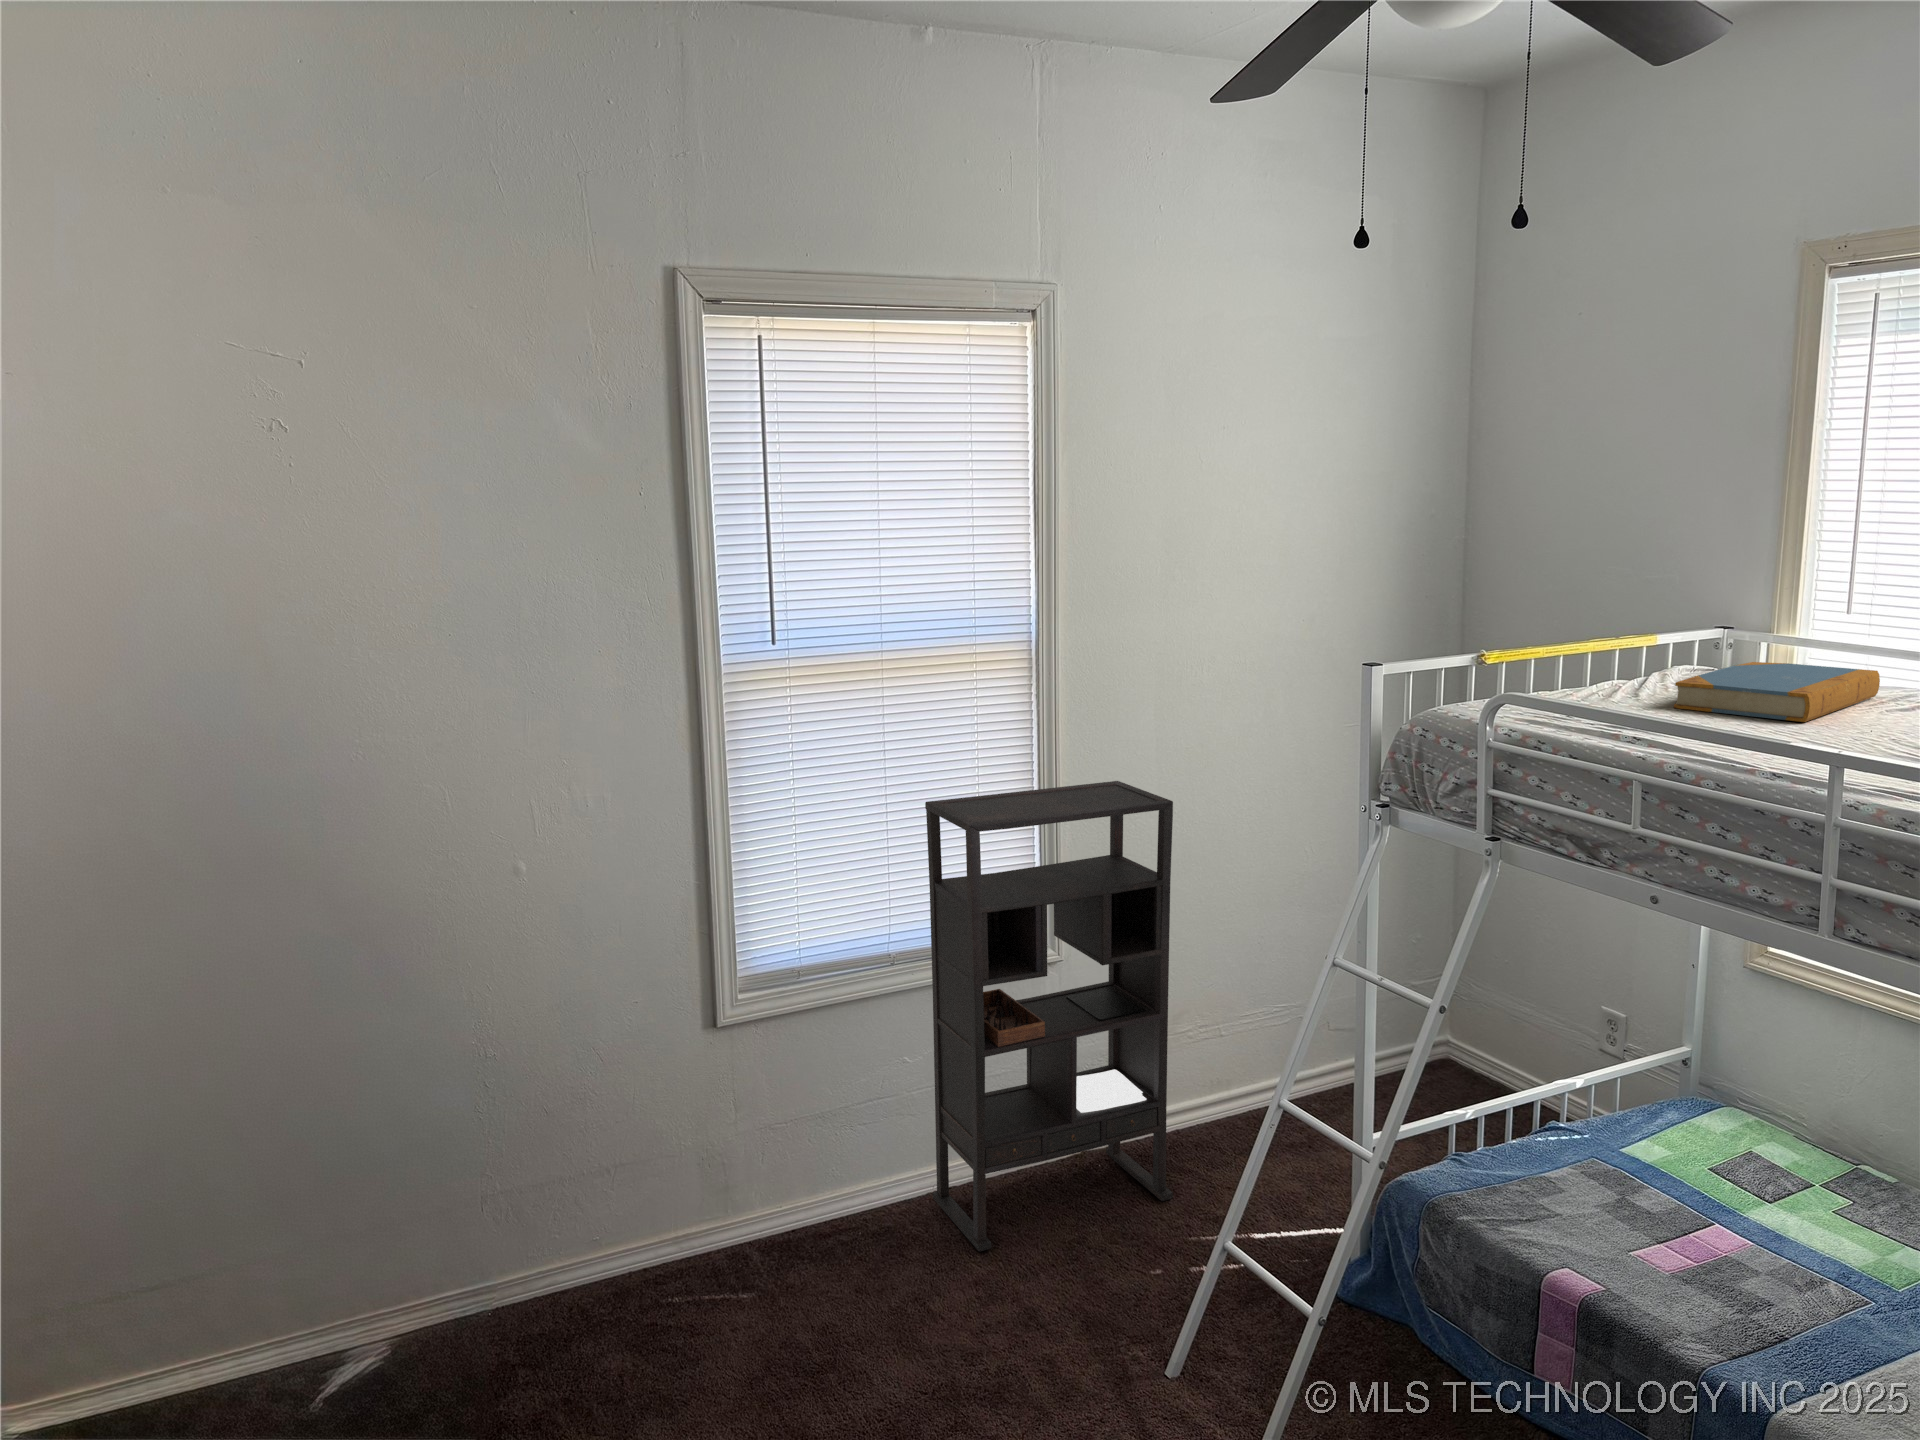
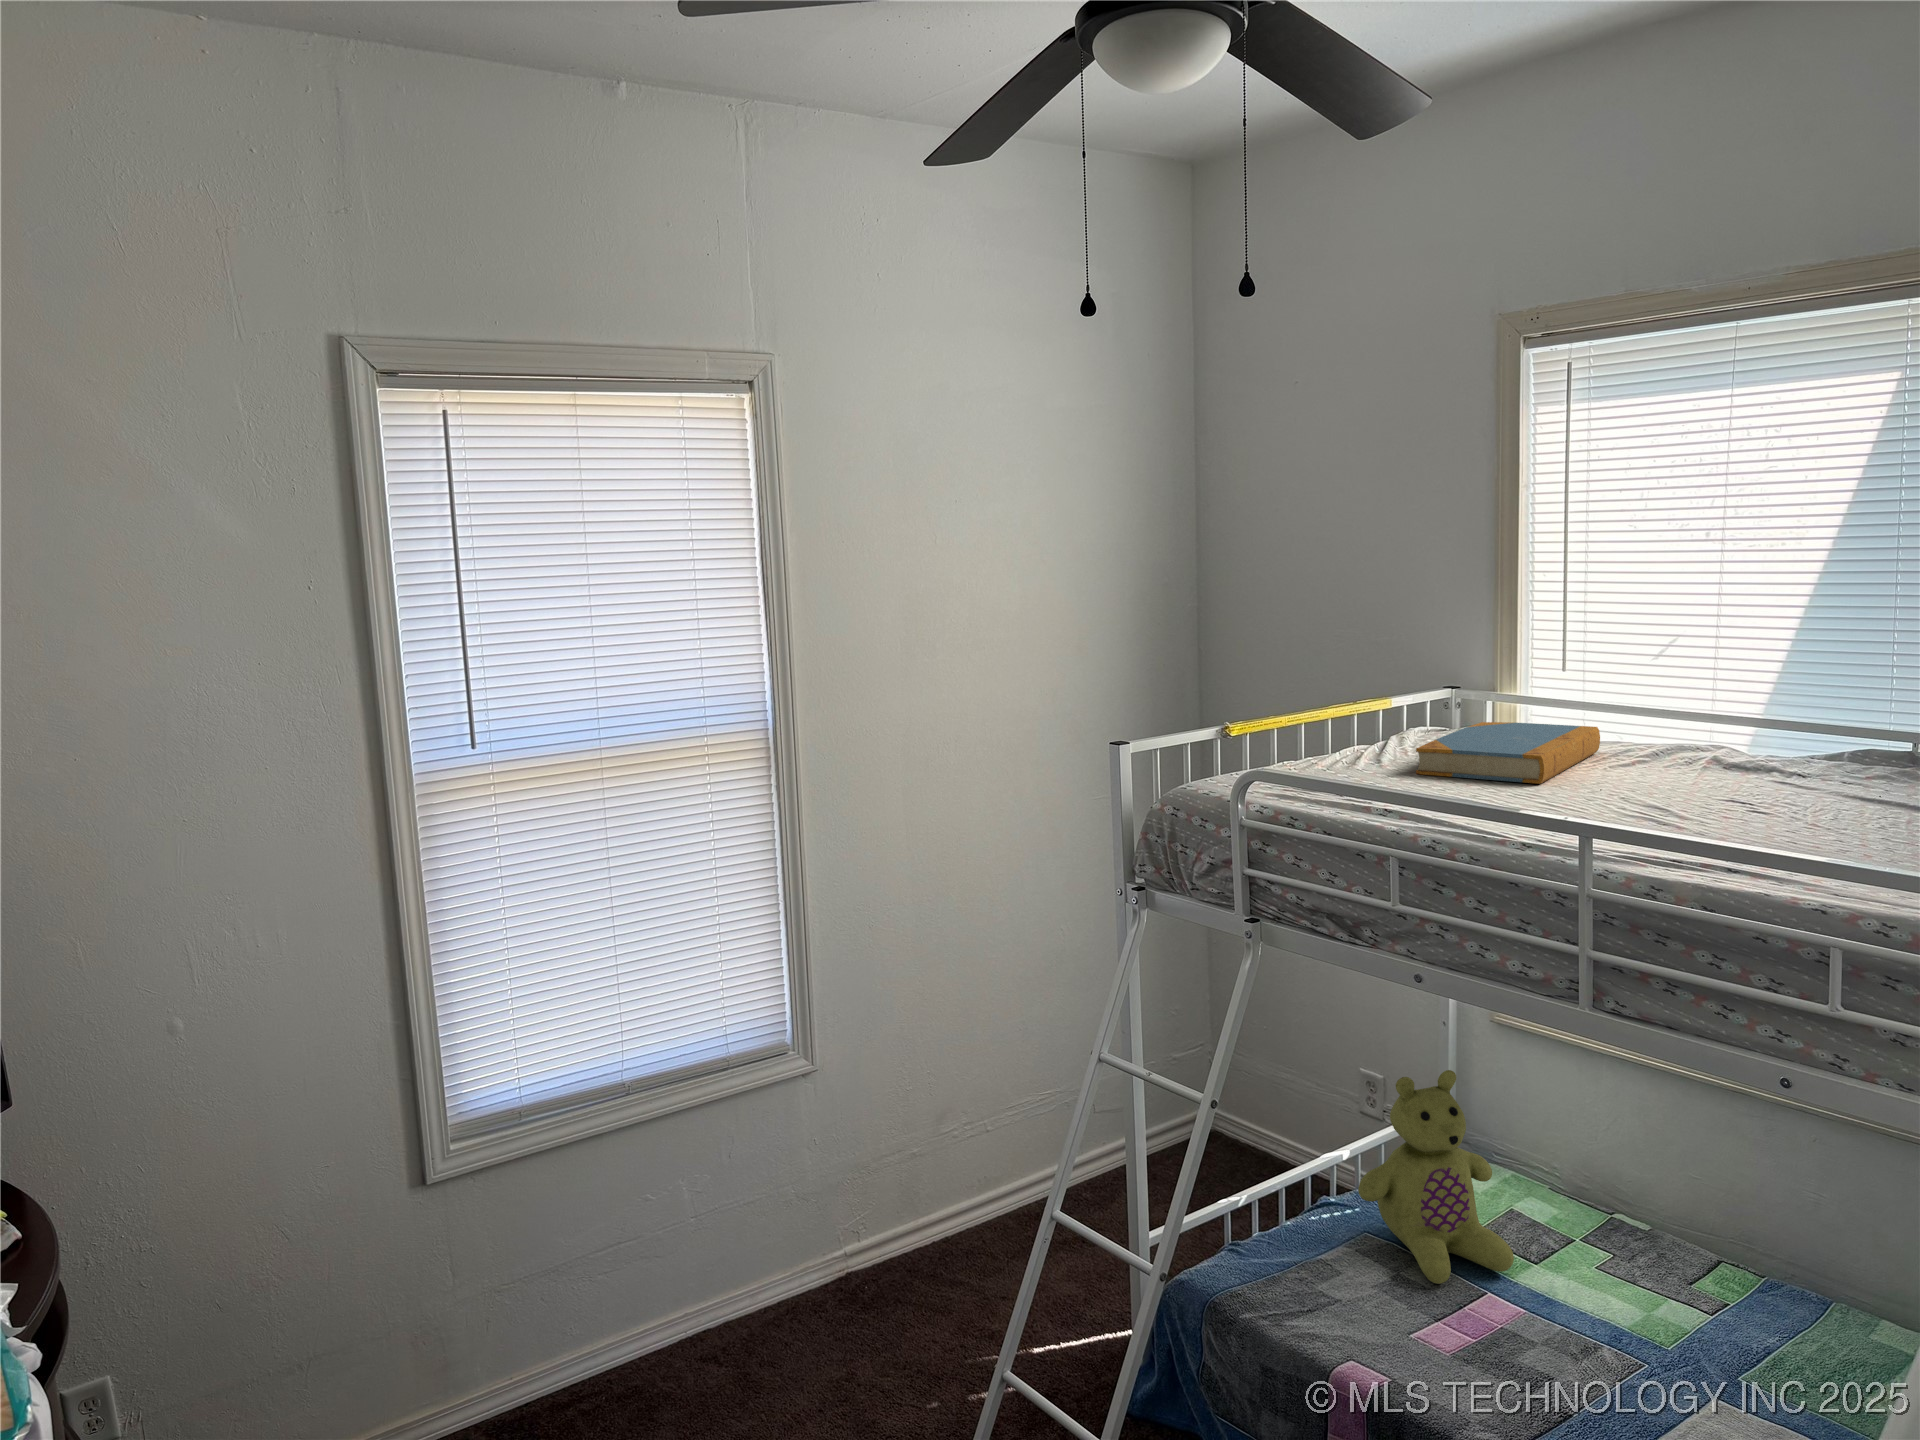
bookshelf: present [925,781,1173,1252] -> none [658,872,947,1406]
stuffed bear: none [1587,1004,1745,1207] -> present [1358,1070,1514,1284]

